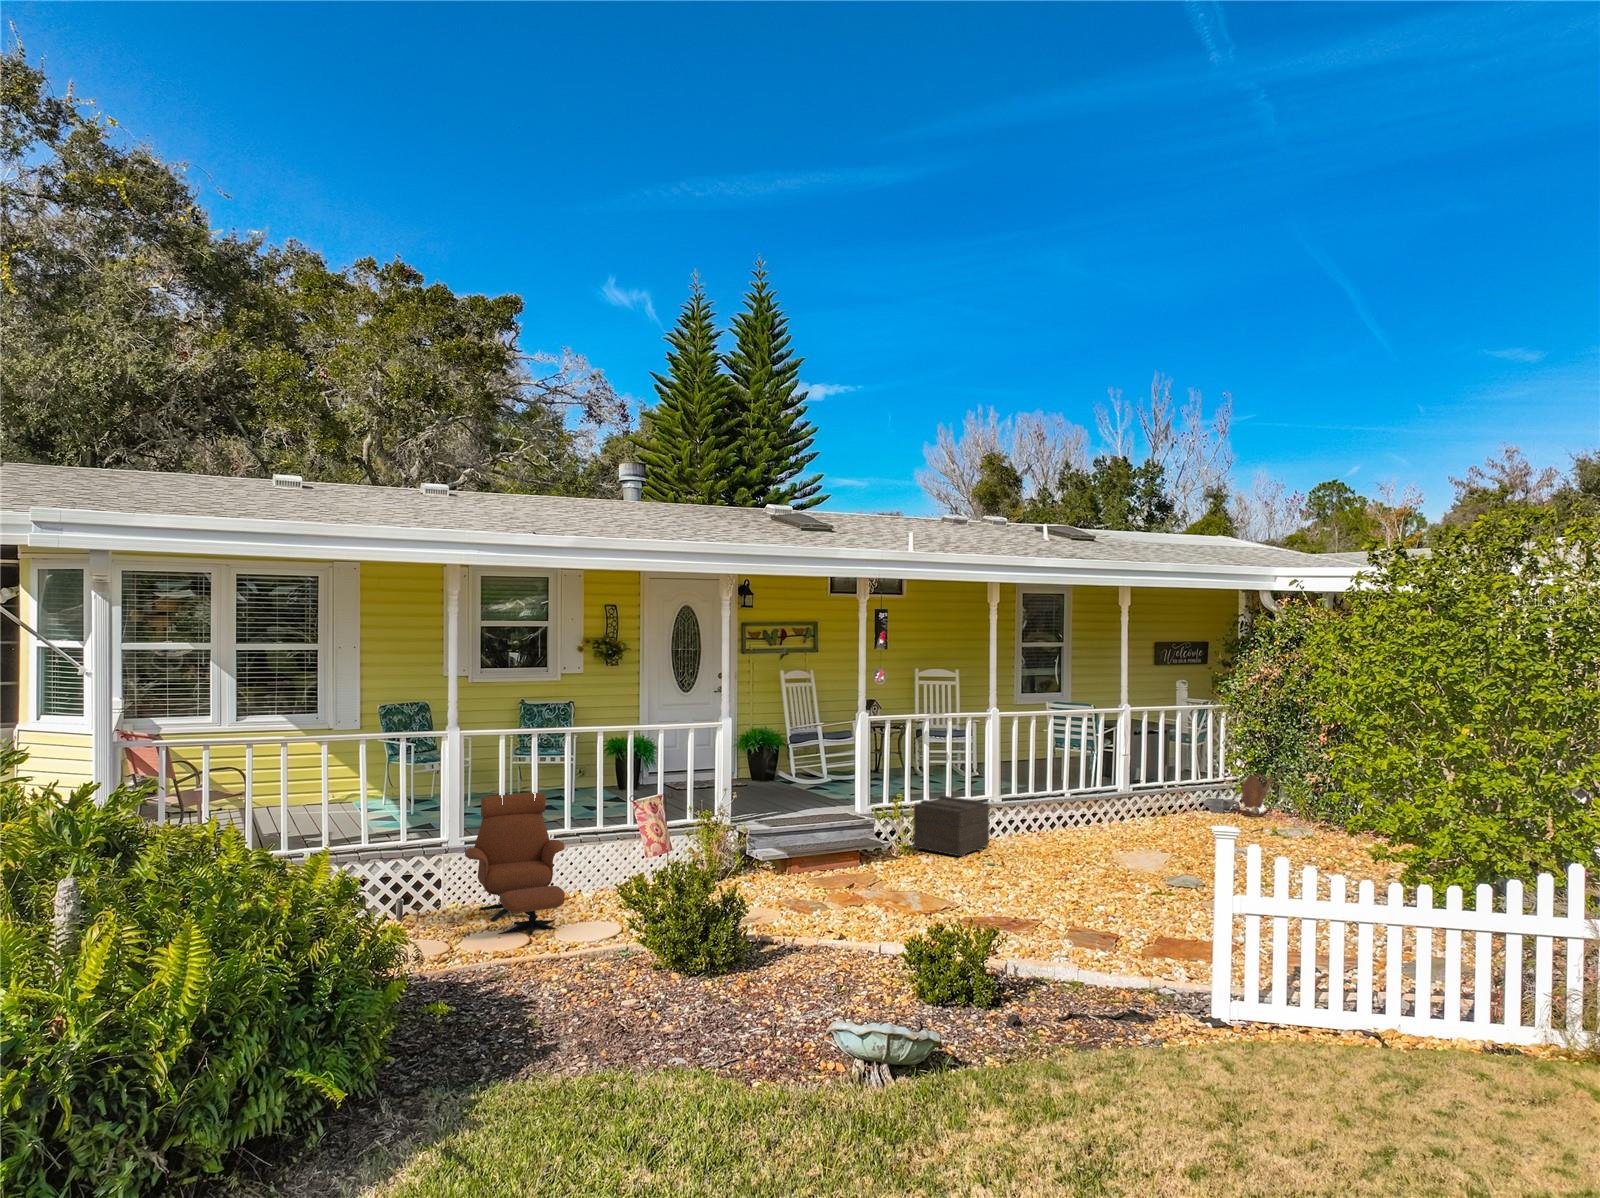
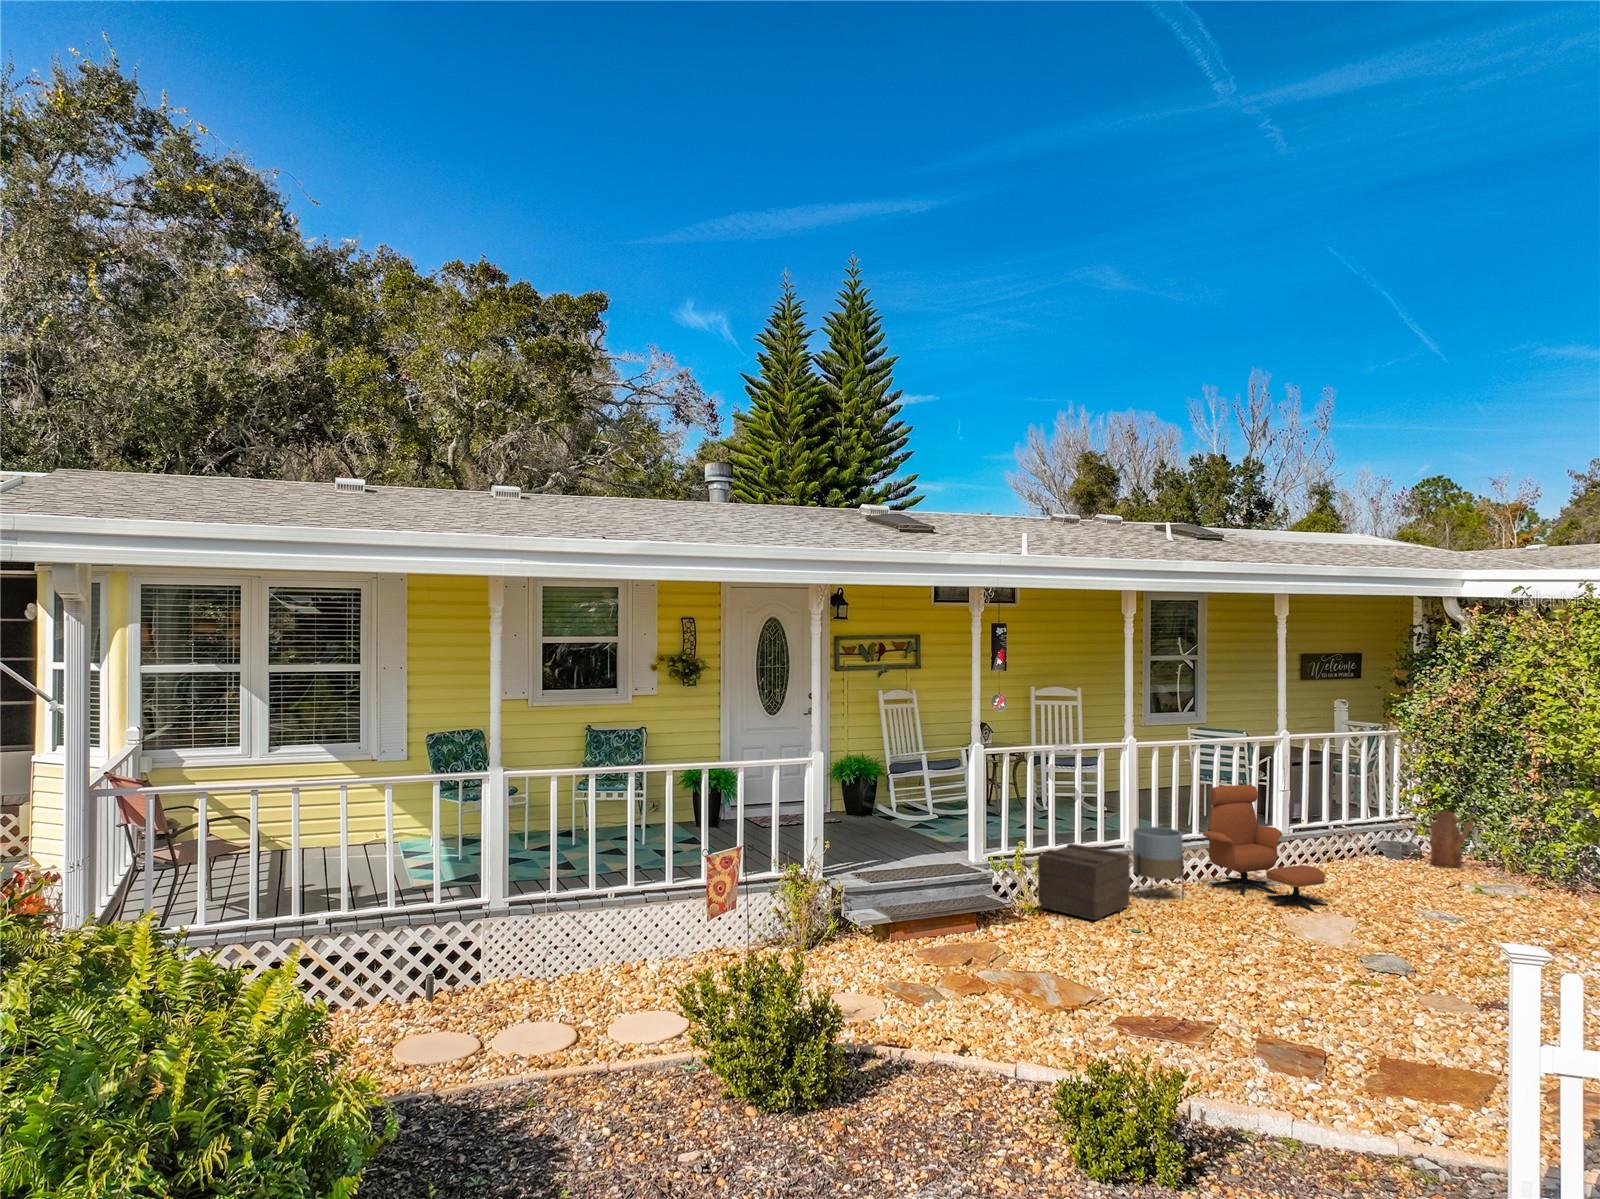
planter: none [994,782,1035,842] -> present [1133,827,1184,899]
lounge chair: present [465,793,565,935] -> present [1203,785,1328,912]

